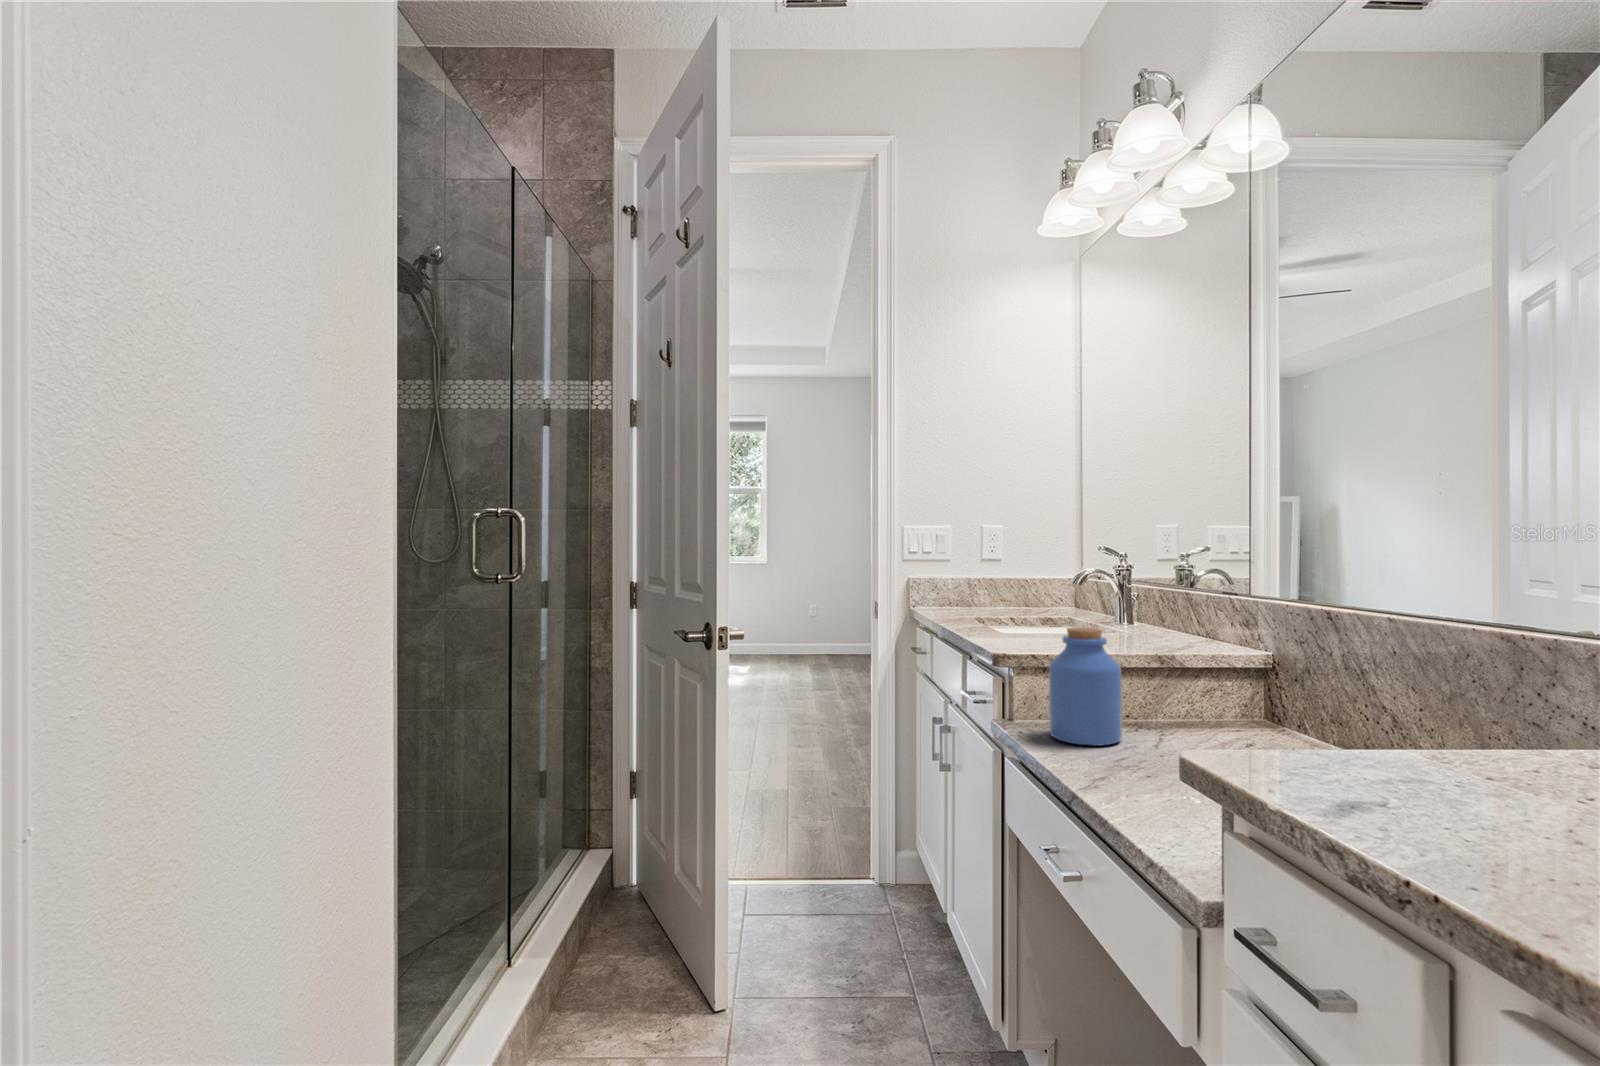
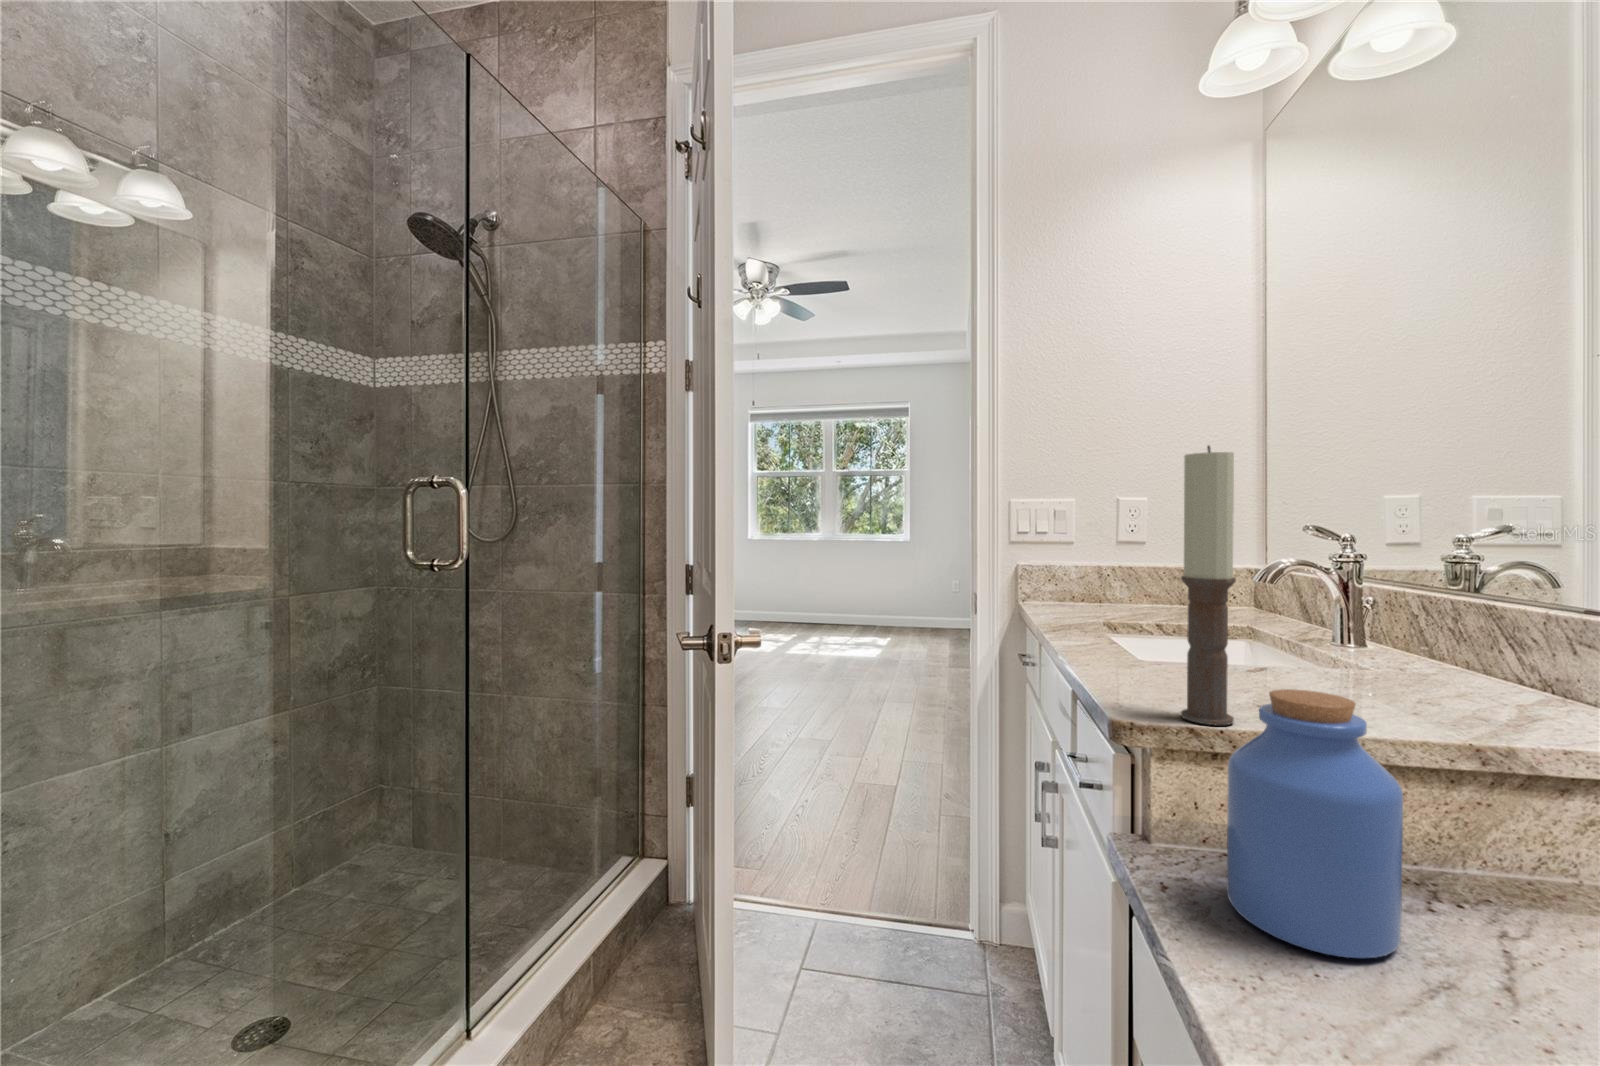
candle: none [1027,503,1053,654] -> present [1181,446,1236,725]

